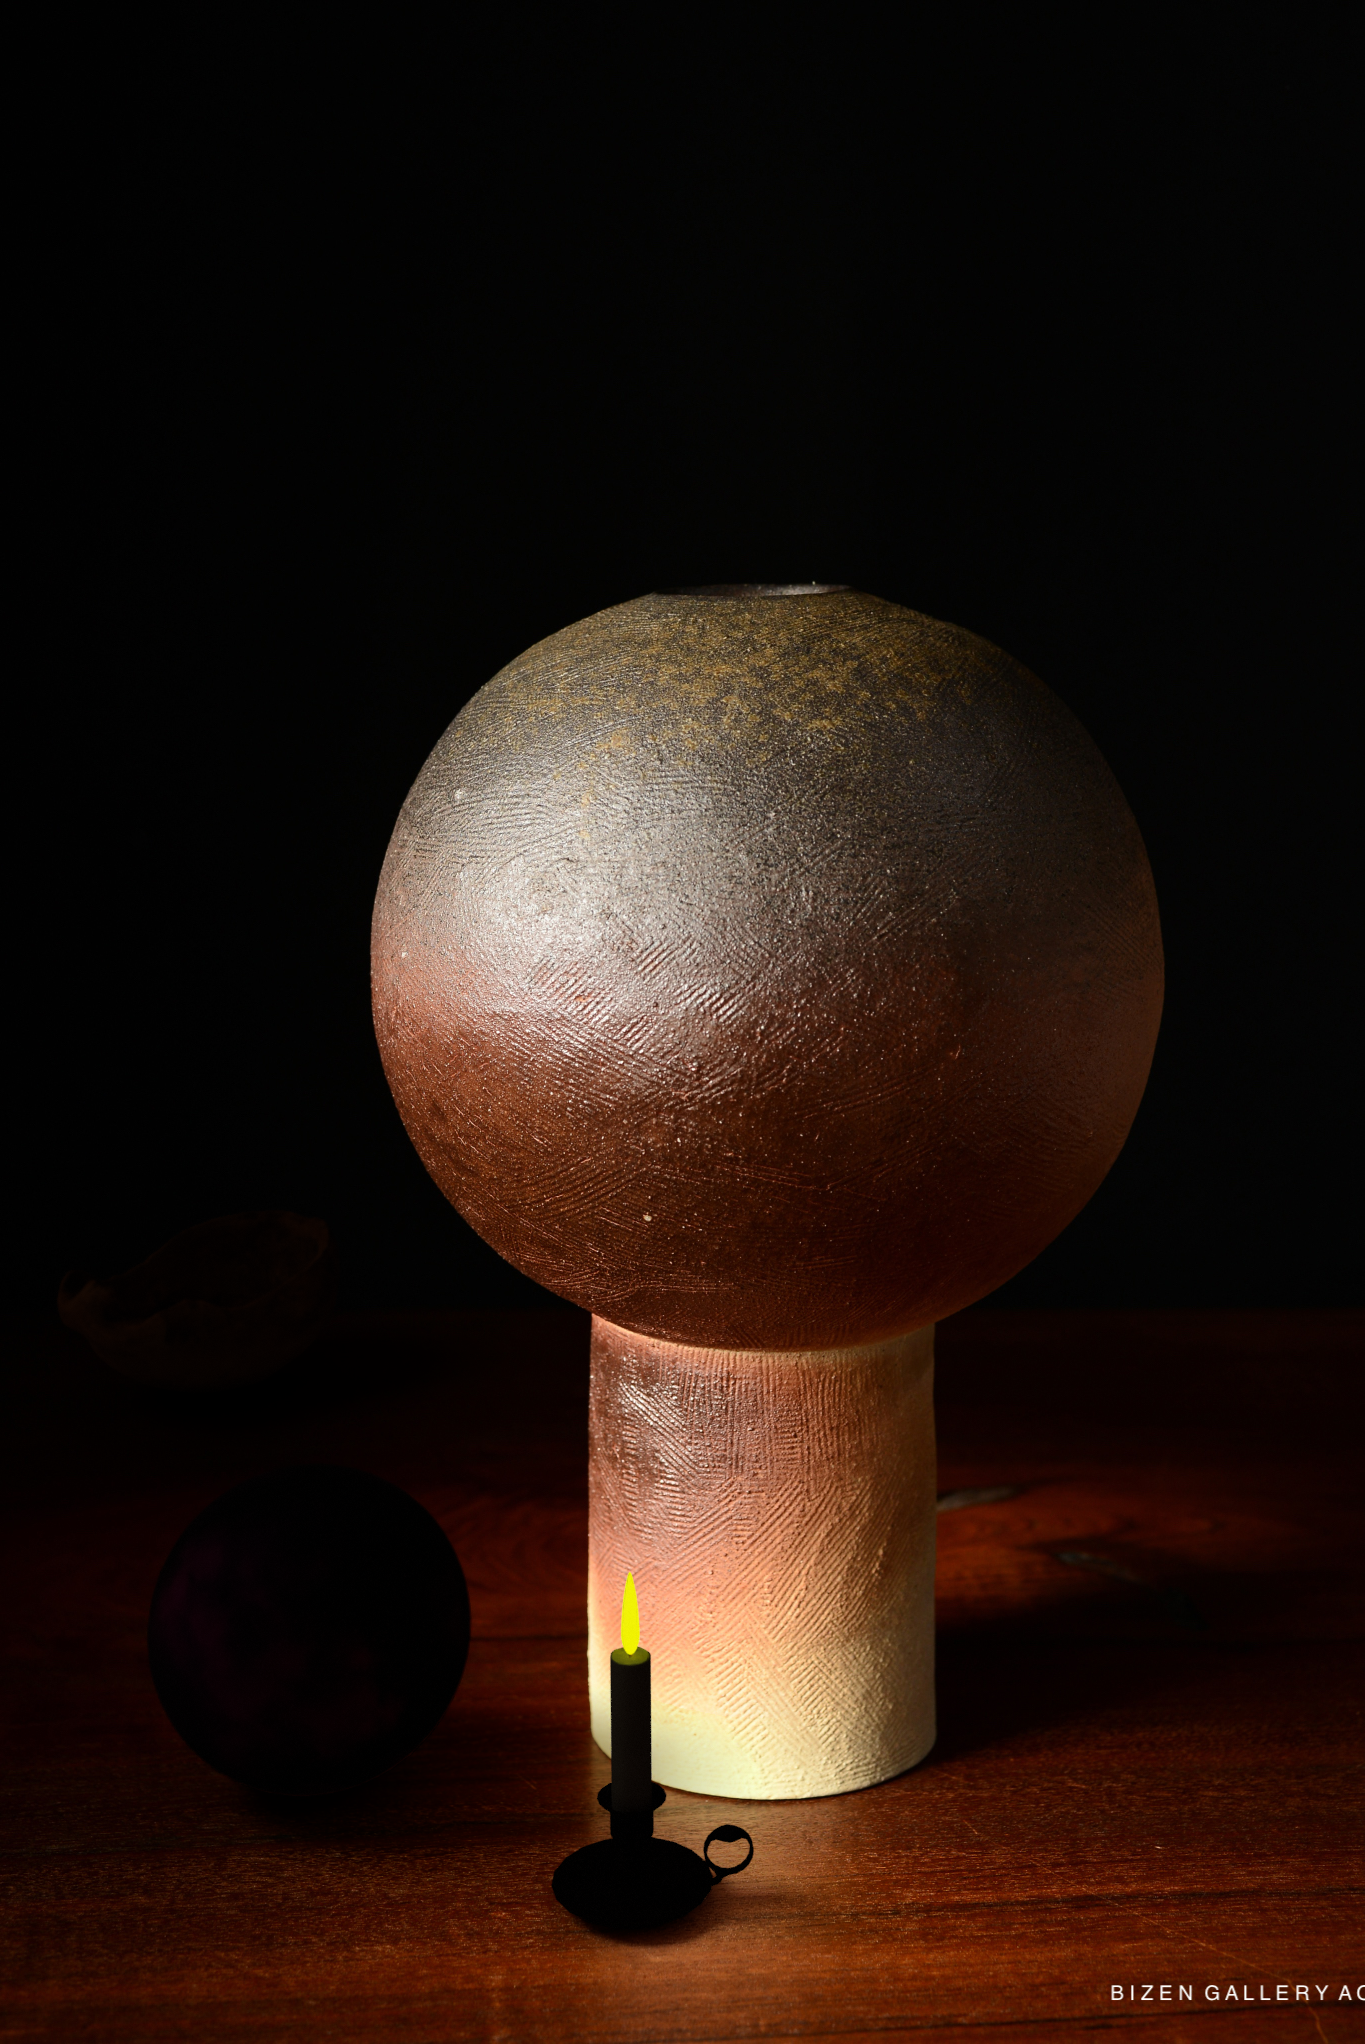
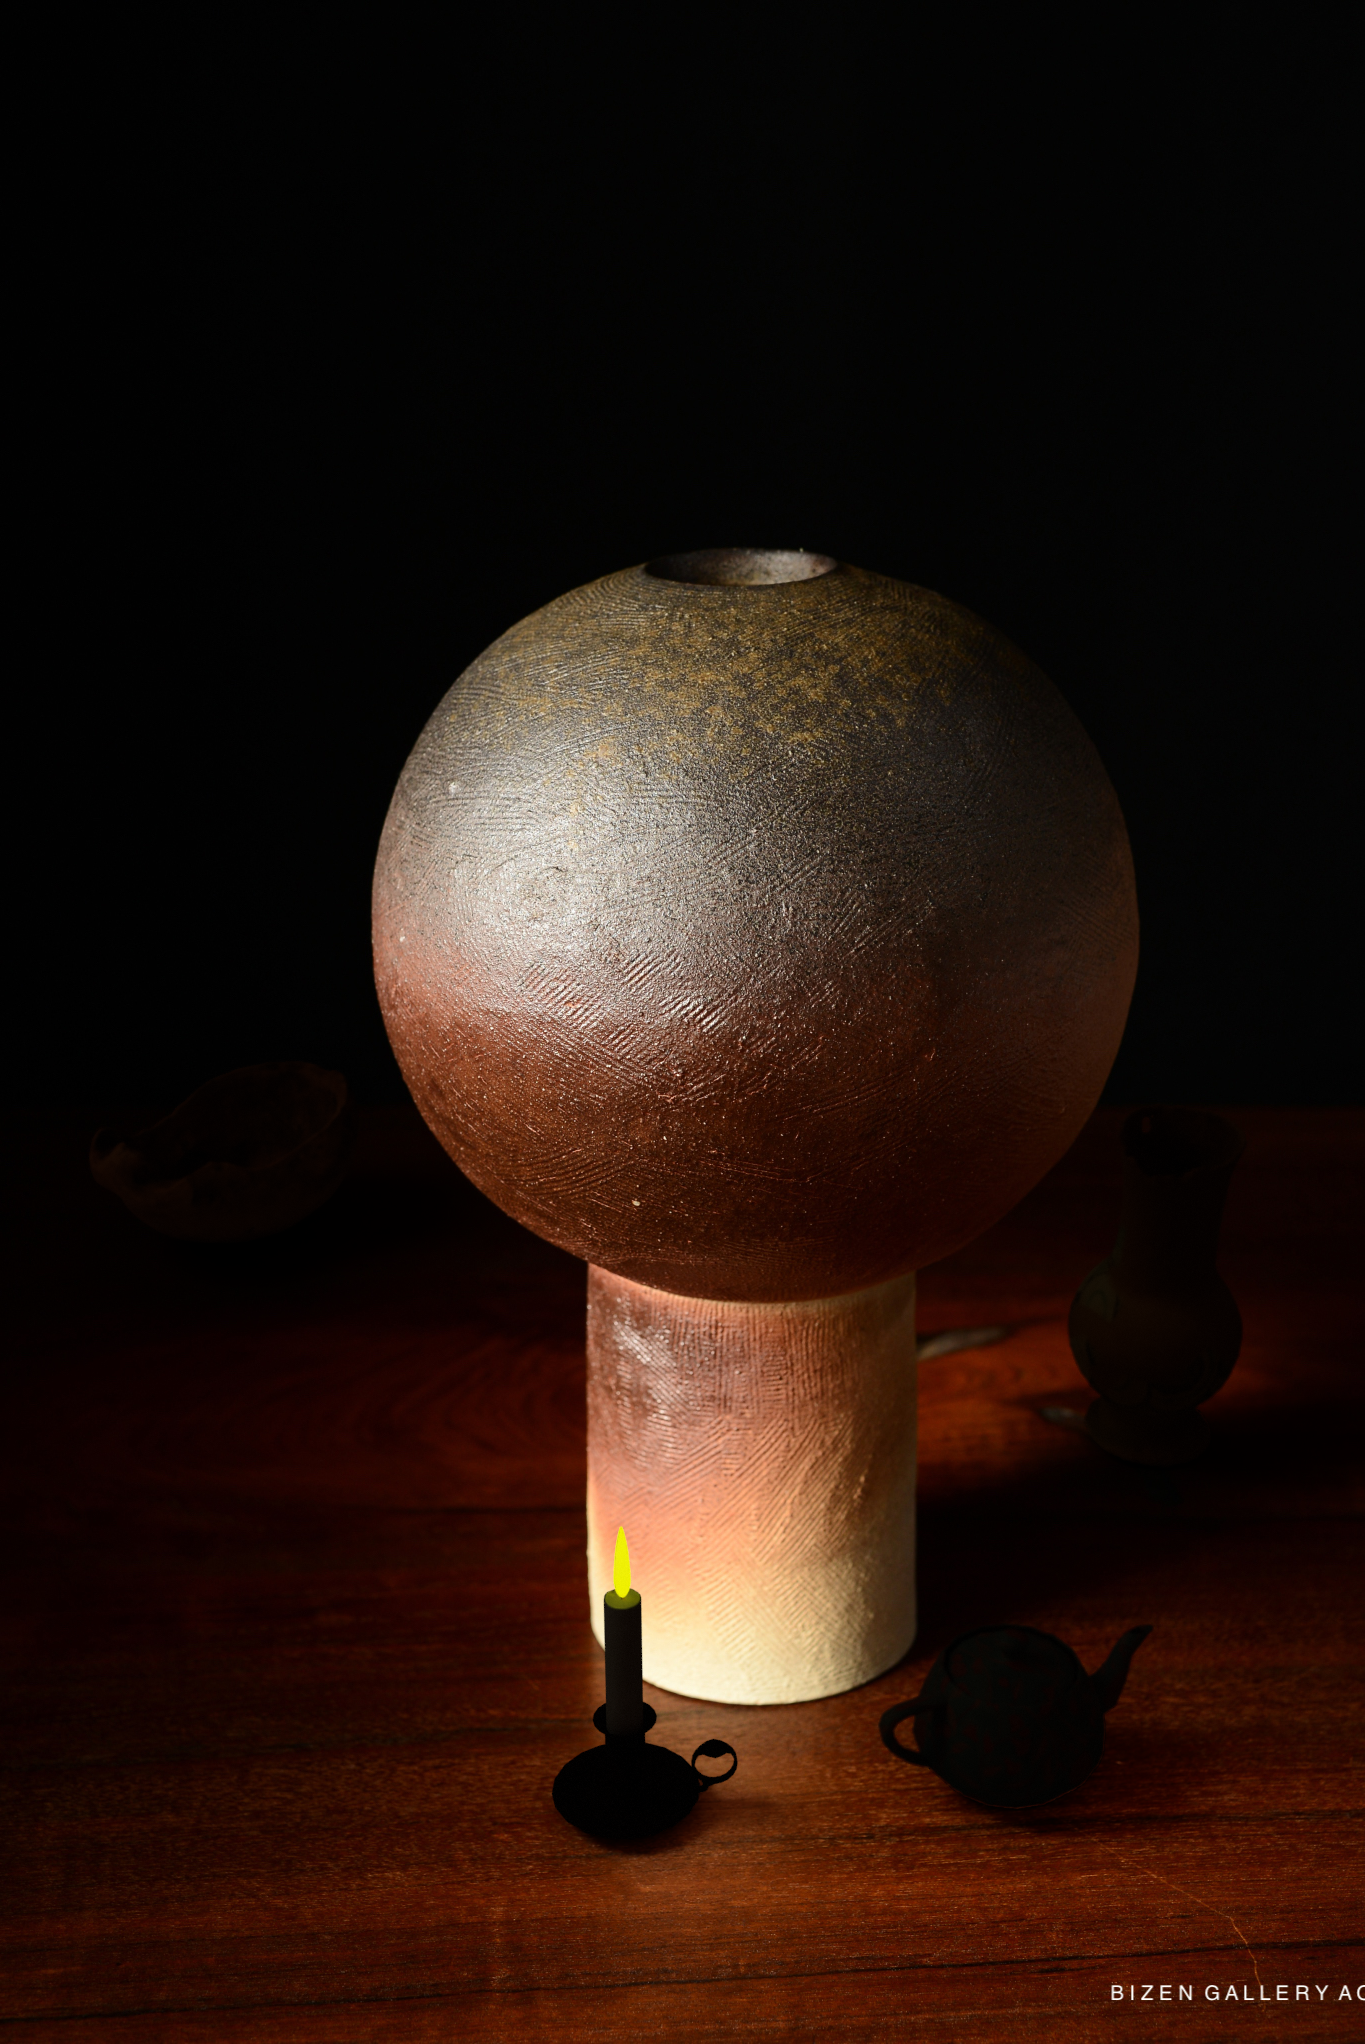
ceramic jug: none [1091,1196,1276,1589] -> present [1067,1104,1247,1468]
decorative orb: present [147,1463,471,1797] -> none [178,1391,478,1698]
teapot: none [906,1703,1200,1900] -> present [878,1623,1154,1810]

